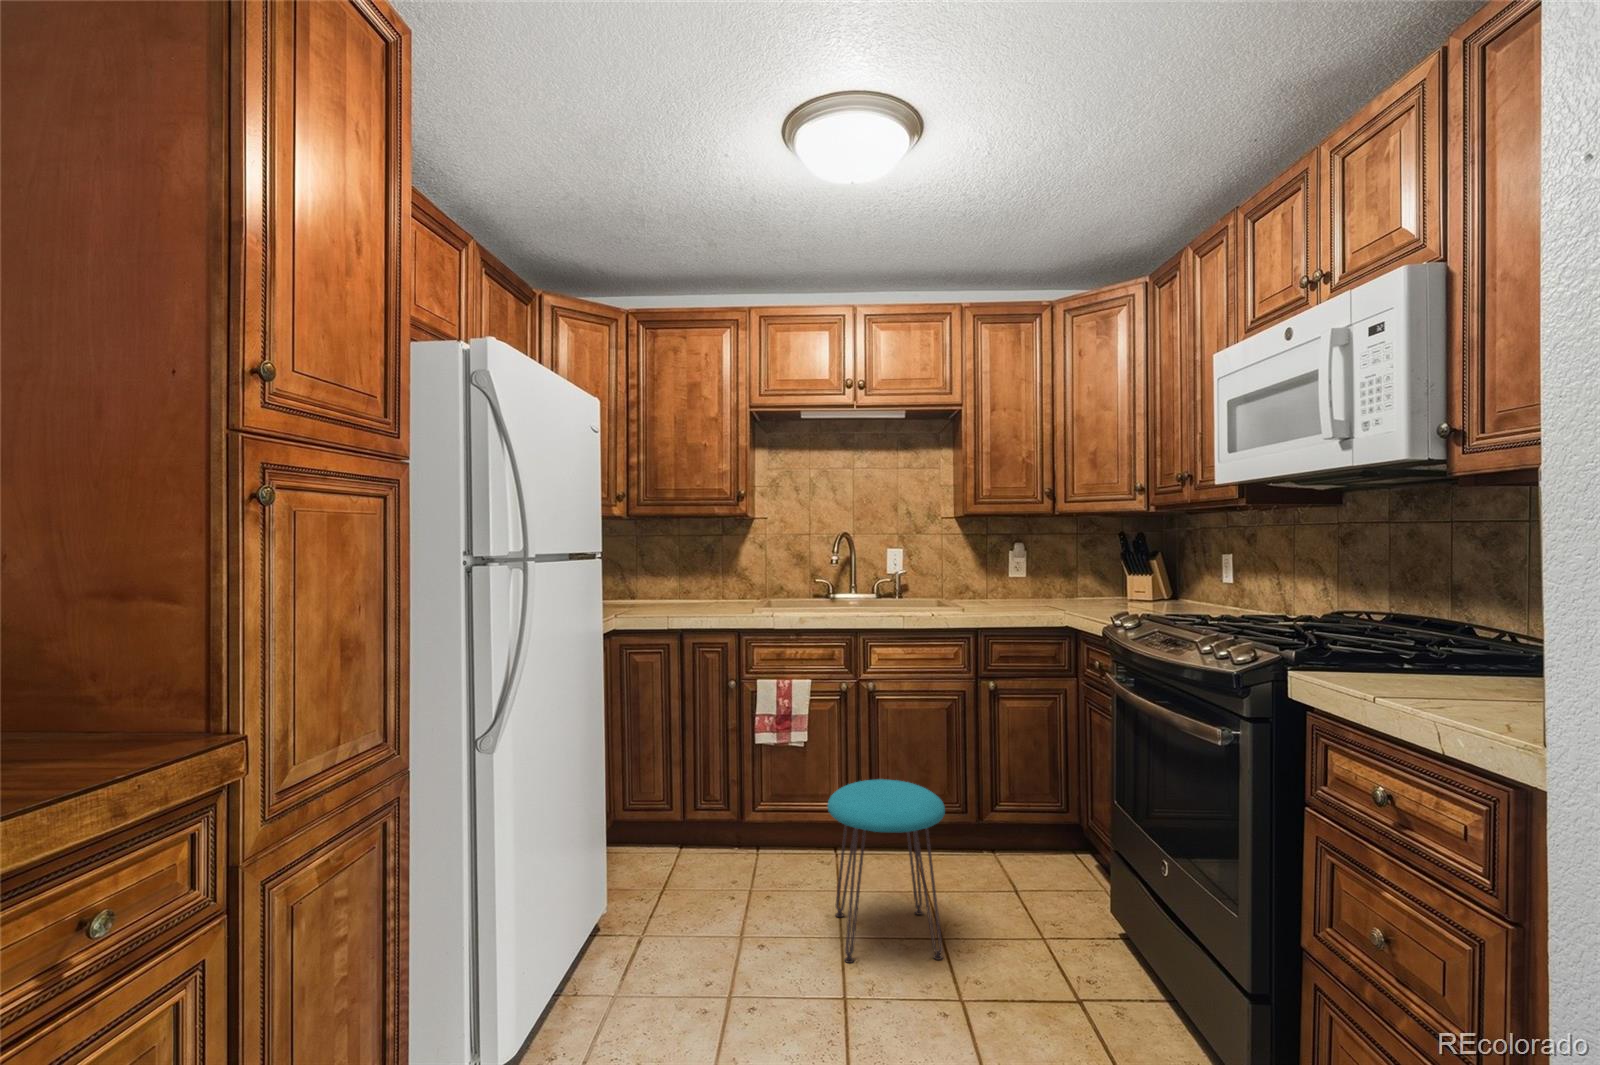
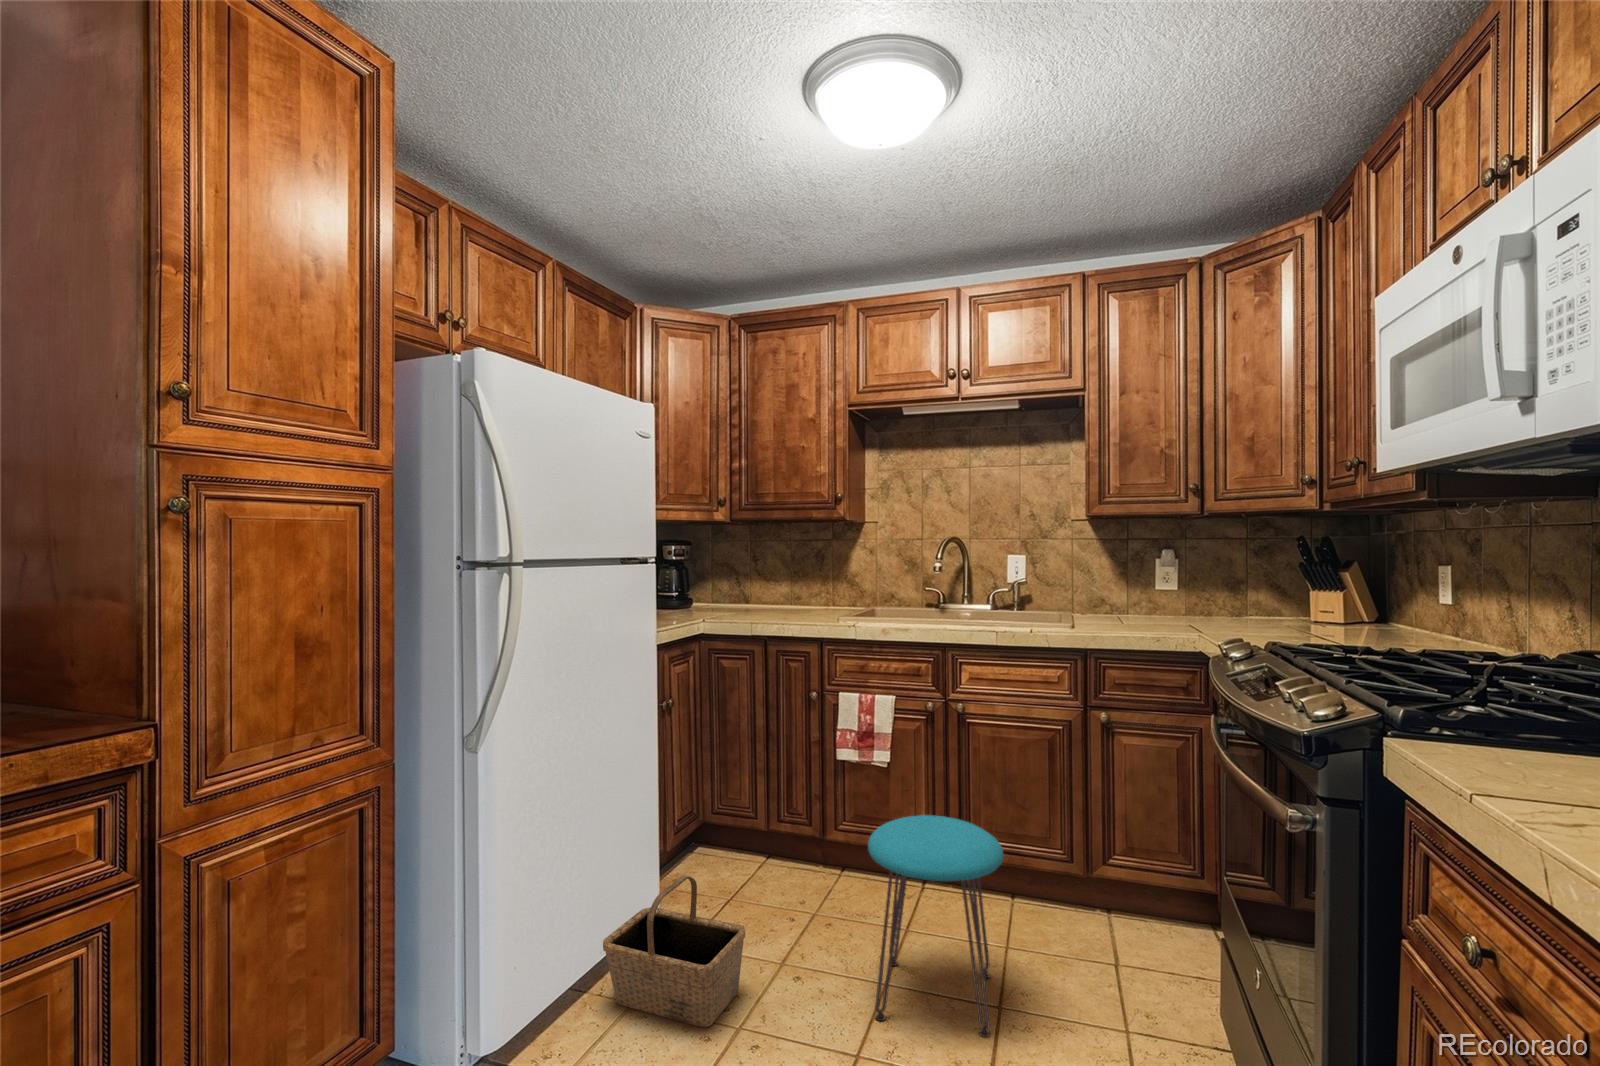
basket: none [589,860,722,996] -> present [603,876,745,1027]

